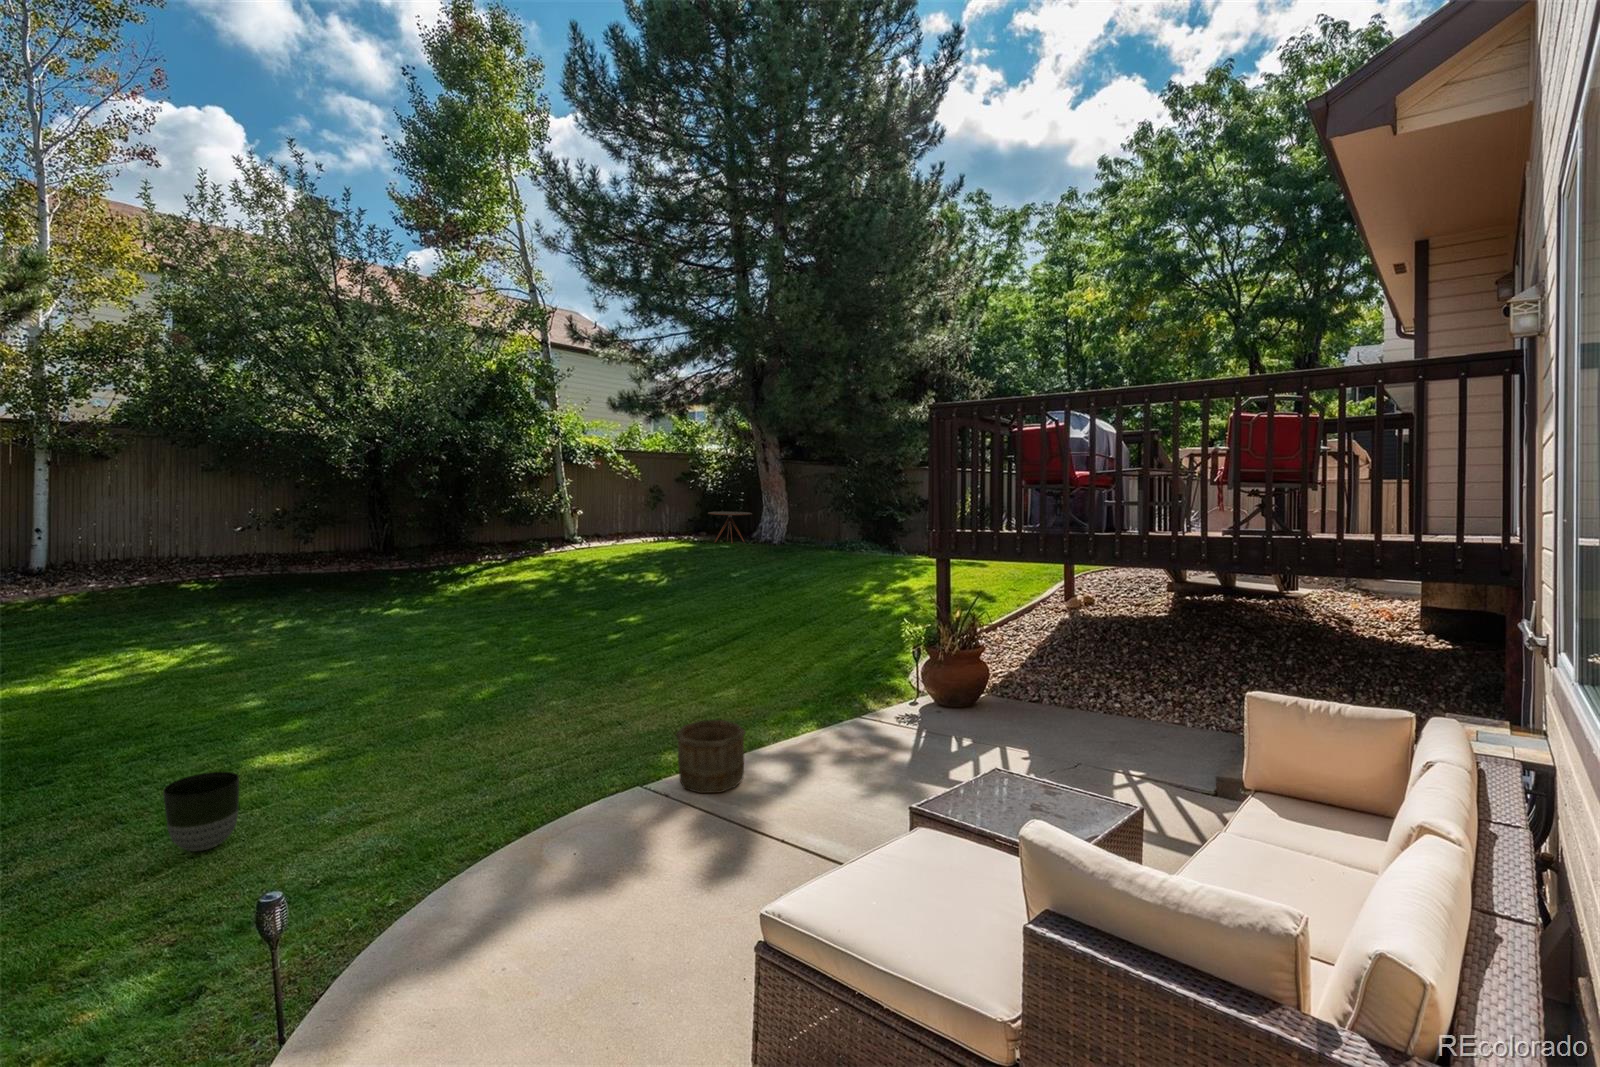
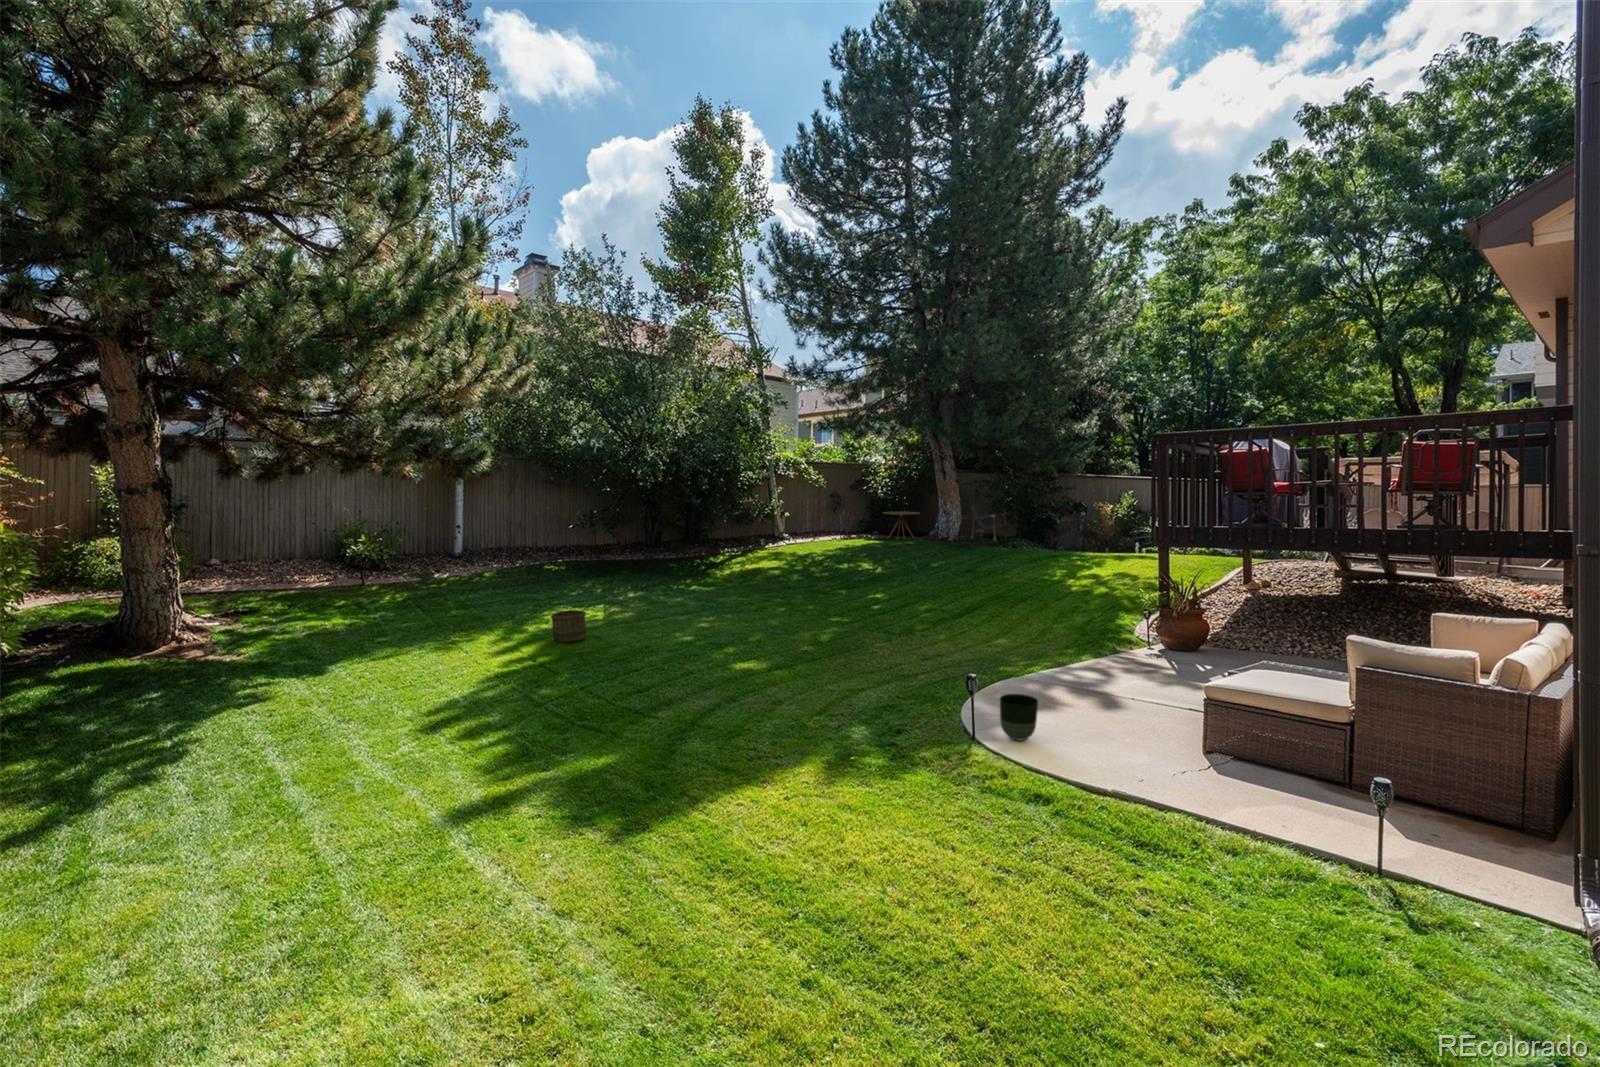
lounge chair: none [809,505,853,546] -> present [971,504,1010,539]
wooden bucket: present [676,720,745,793] -> present [551,610,586,642]
planter: present [163,772,239,851] -> present [1000,694,1038,741]

